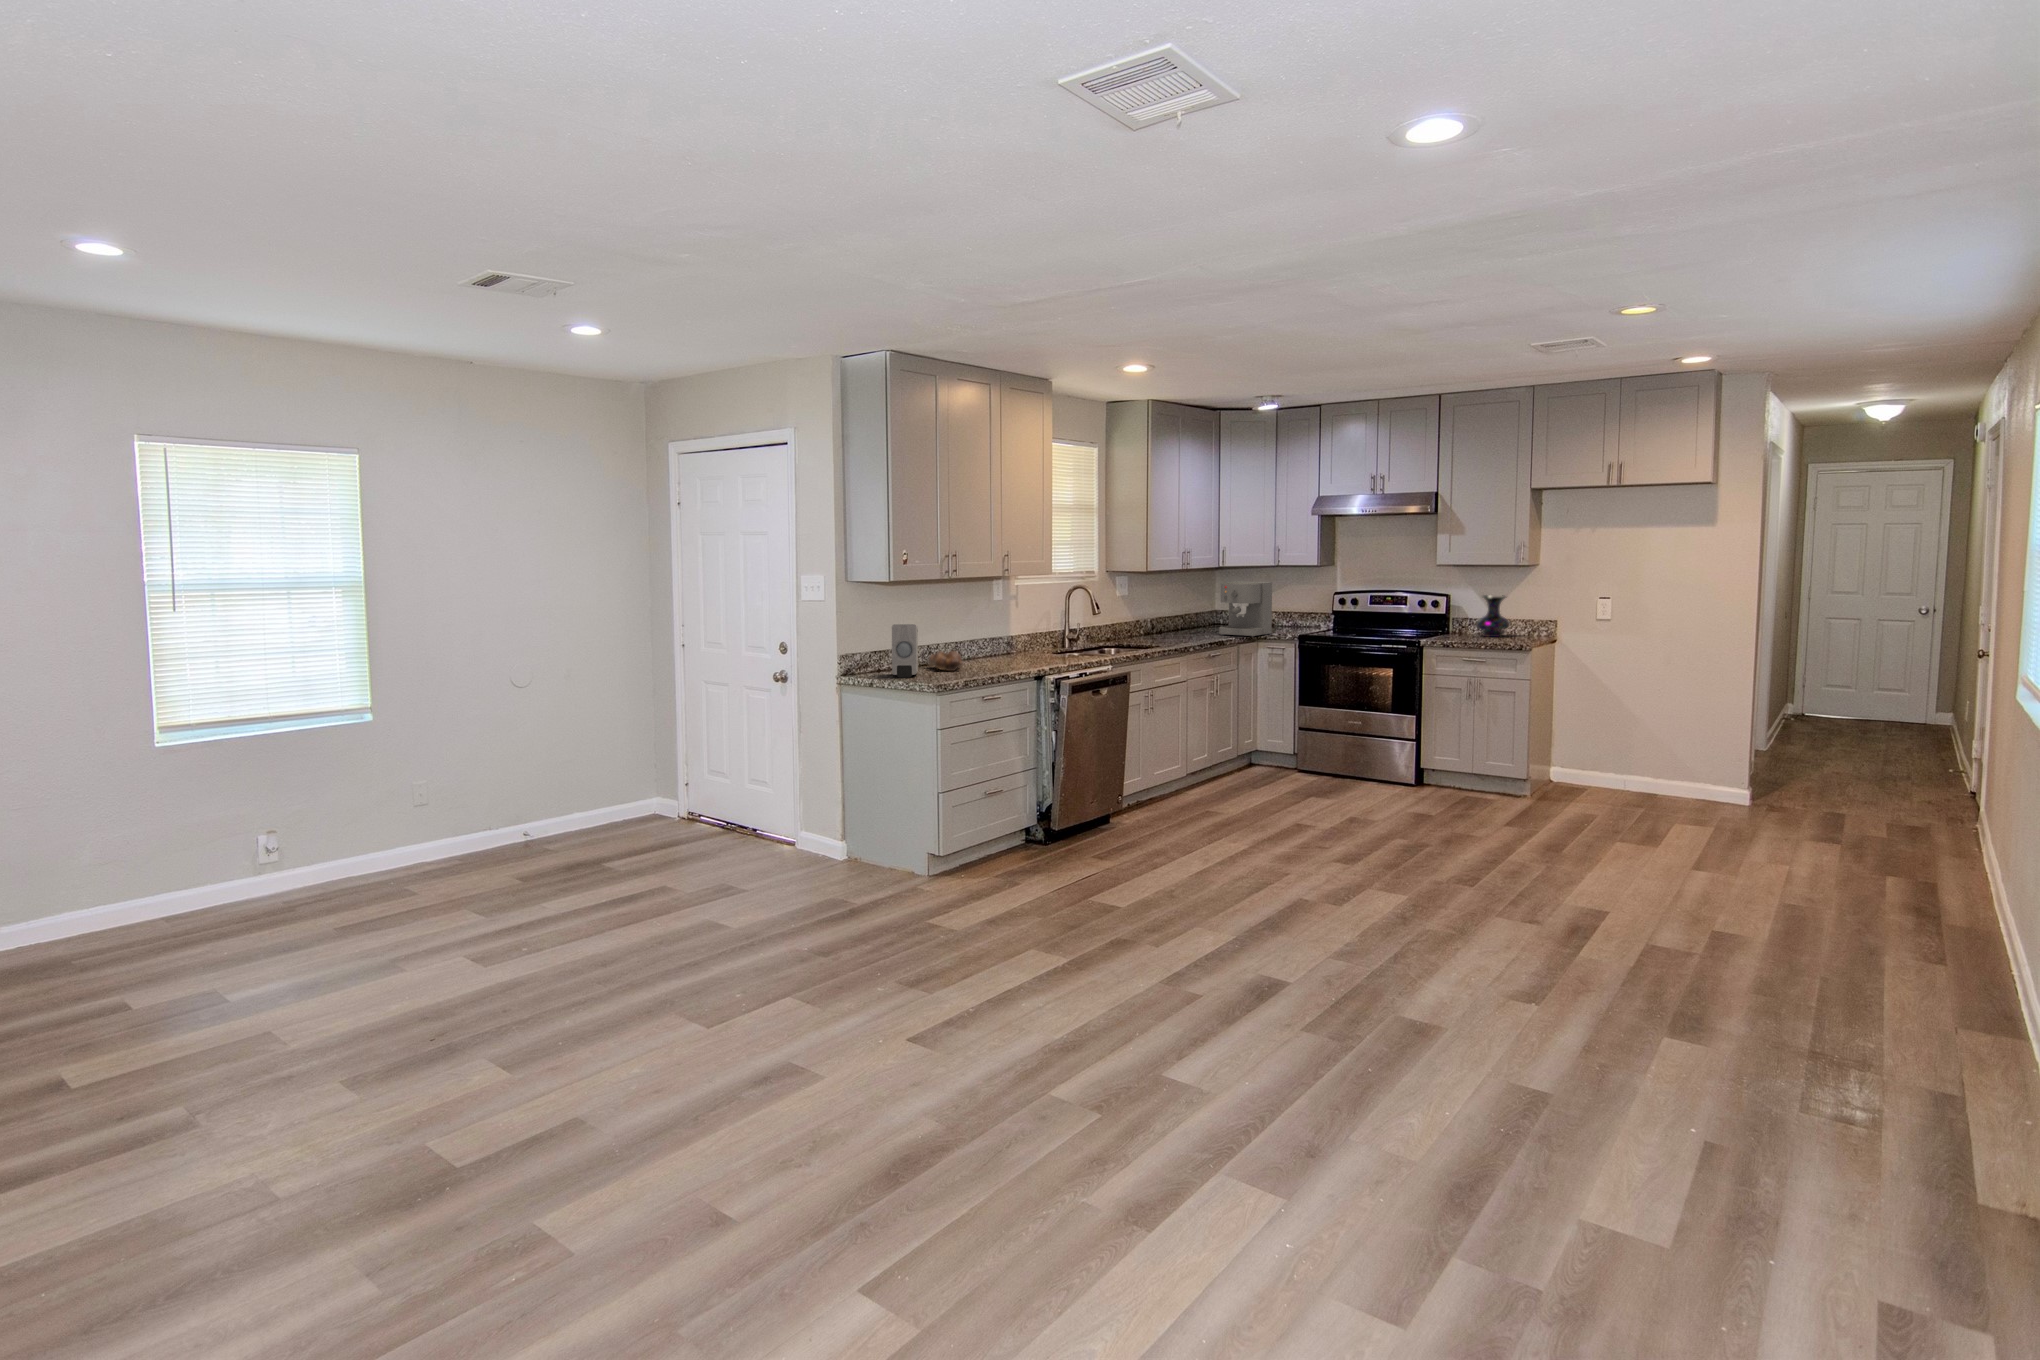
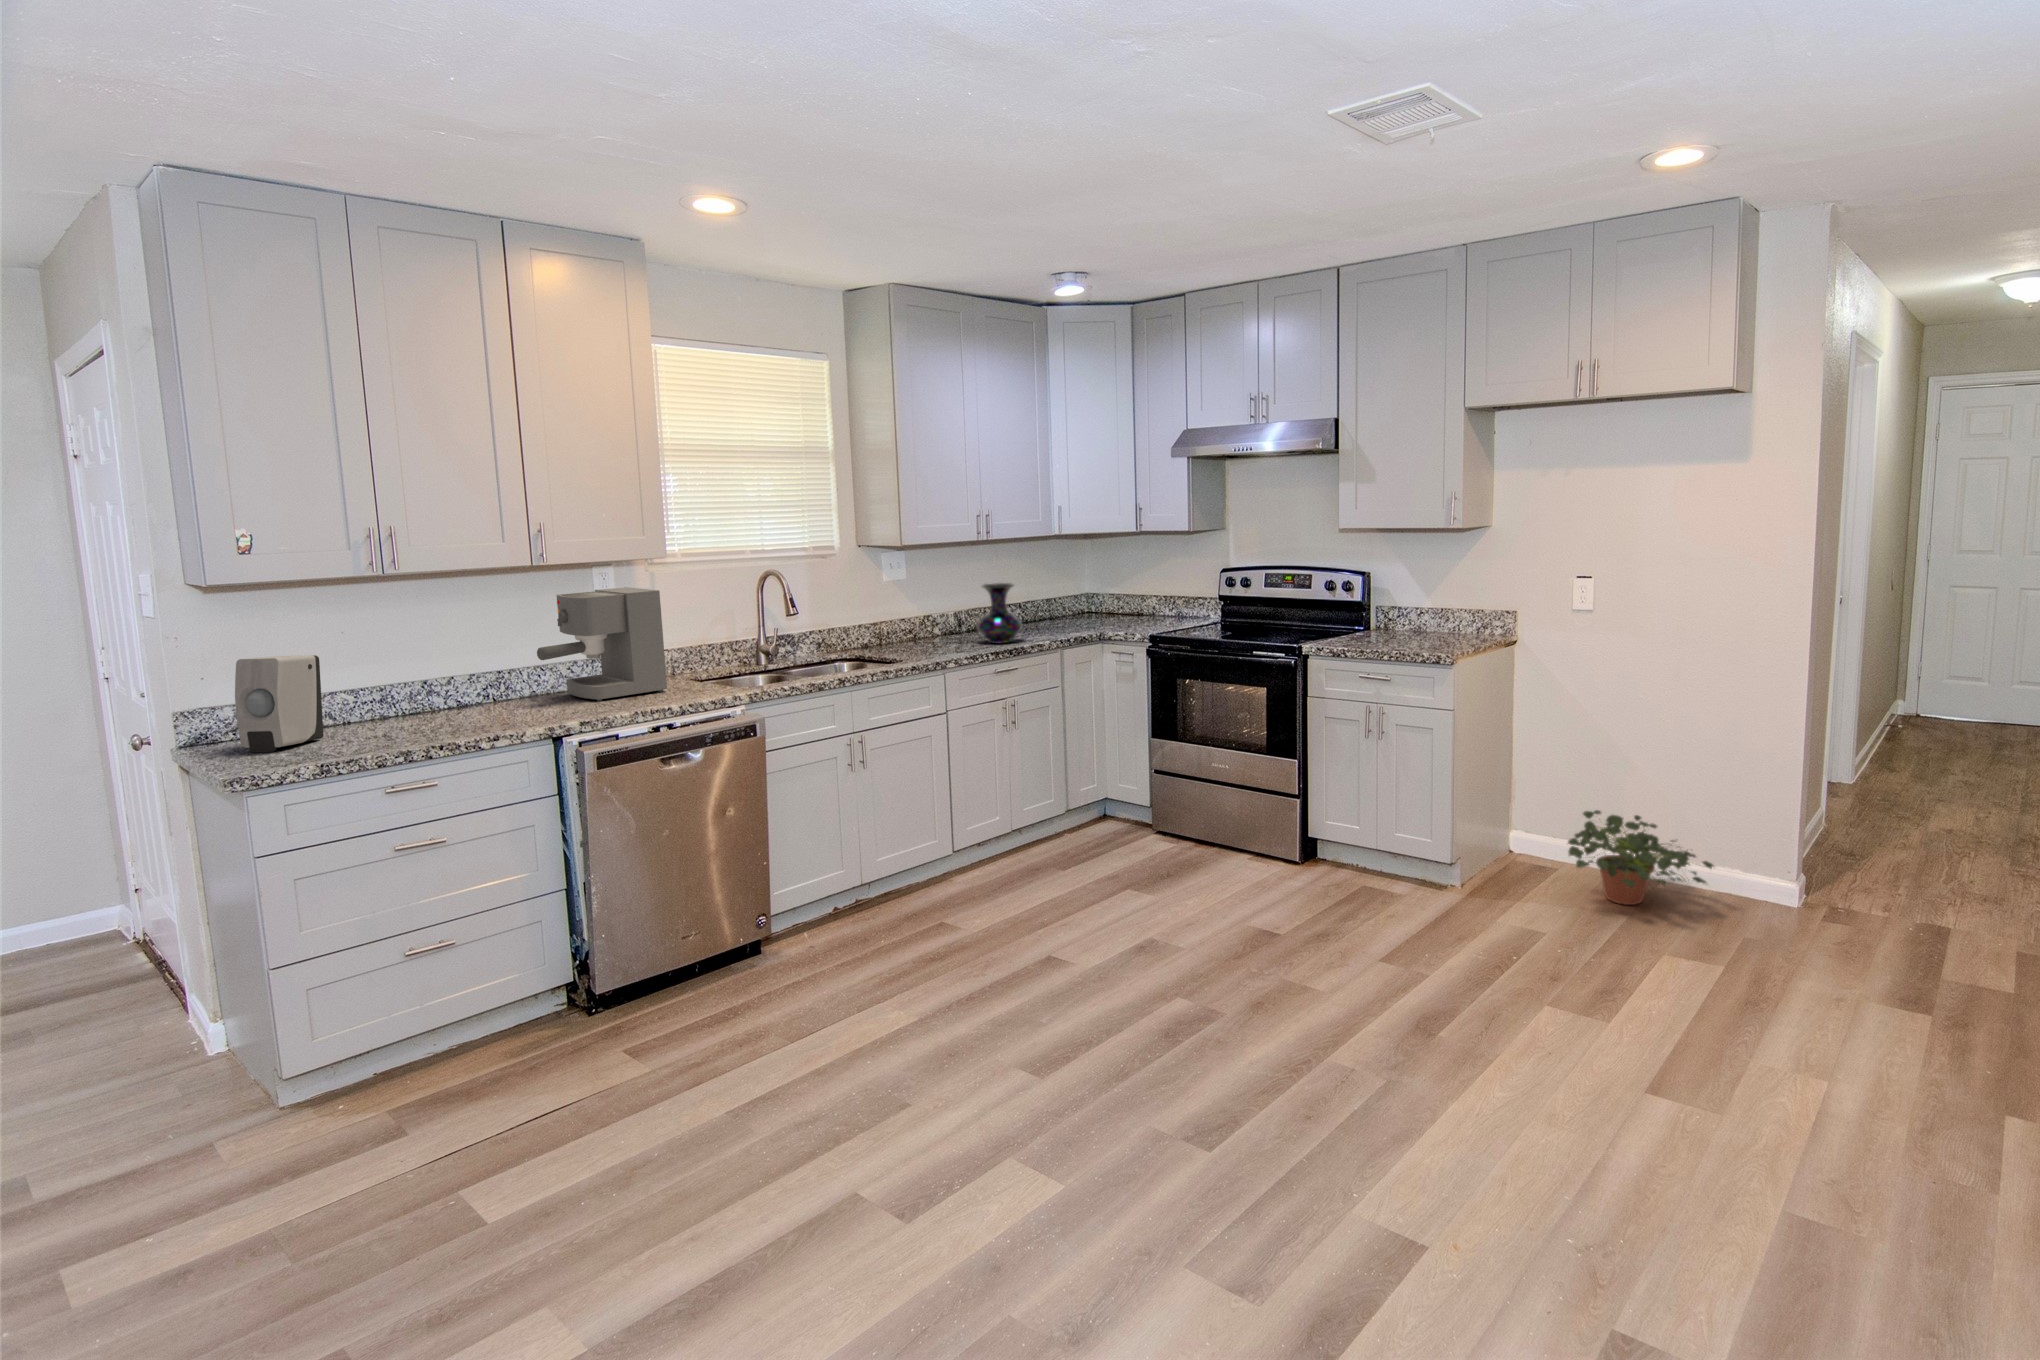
coffee maker: present [1219,581,1272,637] -> present [537,587,667,702]
vase: present [1475,595,1510,637] -> present [977,583,1022,644]
bread loaf: present [928,651,962,671] -> none [369,693,450,732]
potted plant: none [1599,749,1697,805] -> present [1568,810,1714,905]

